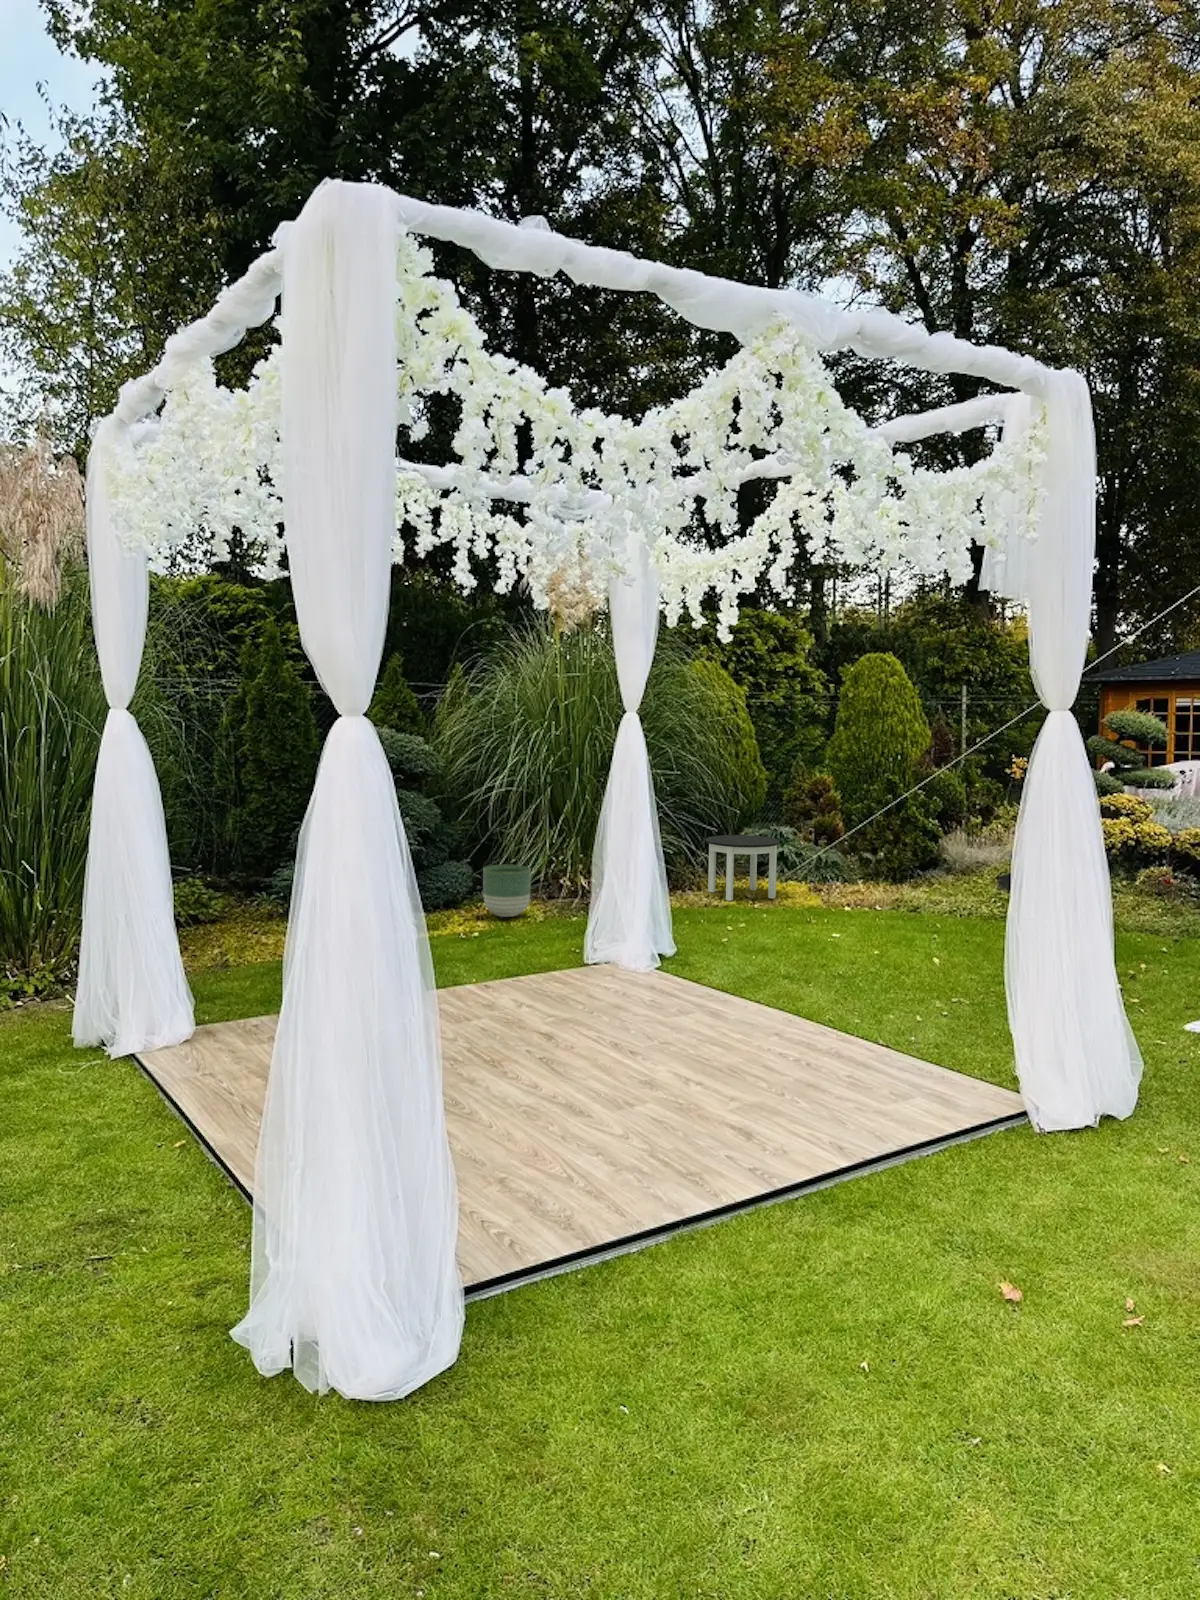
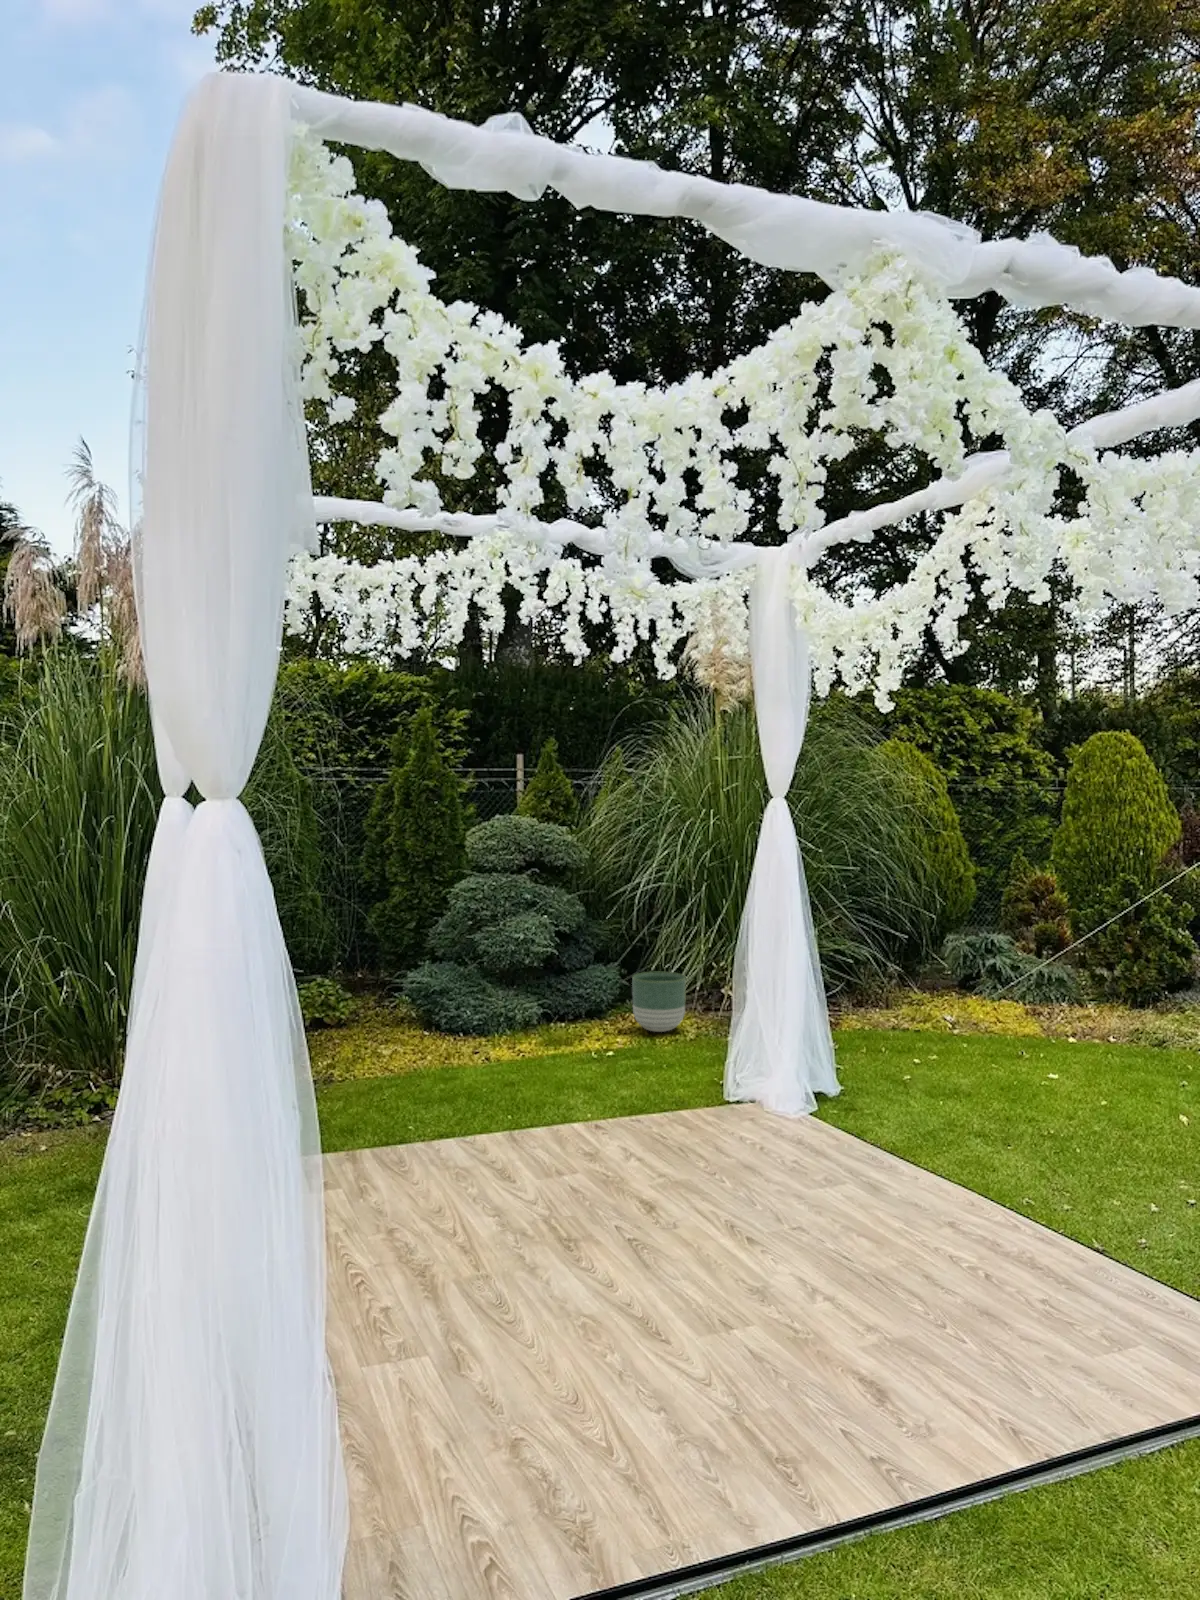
round table: present [706,835,780,901] -> none [897,942,986,1020]

